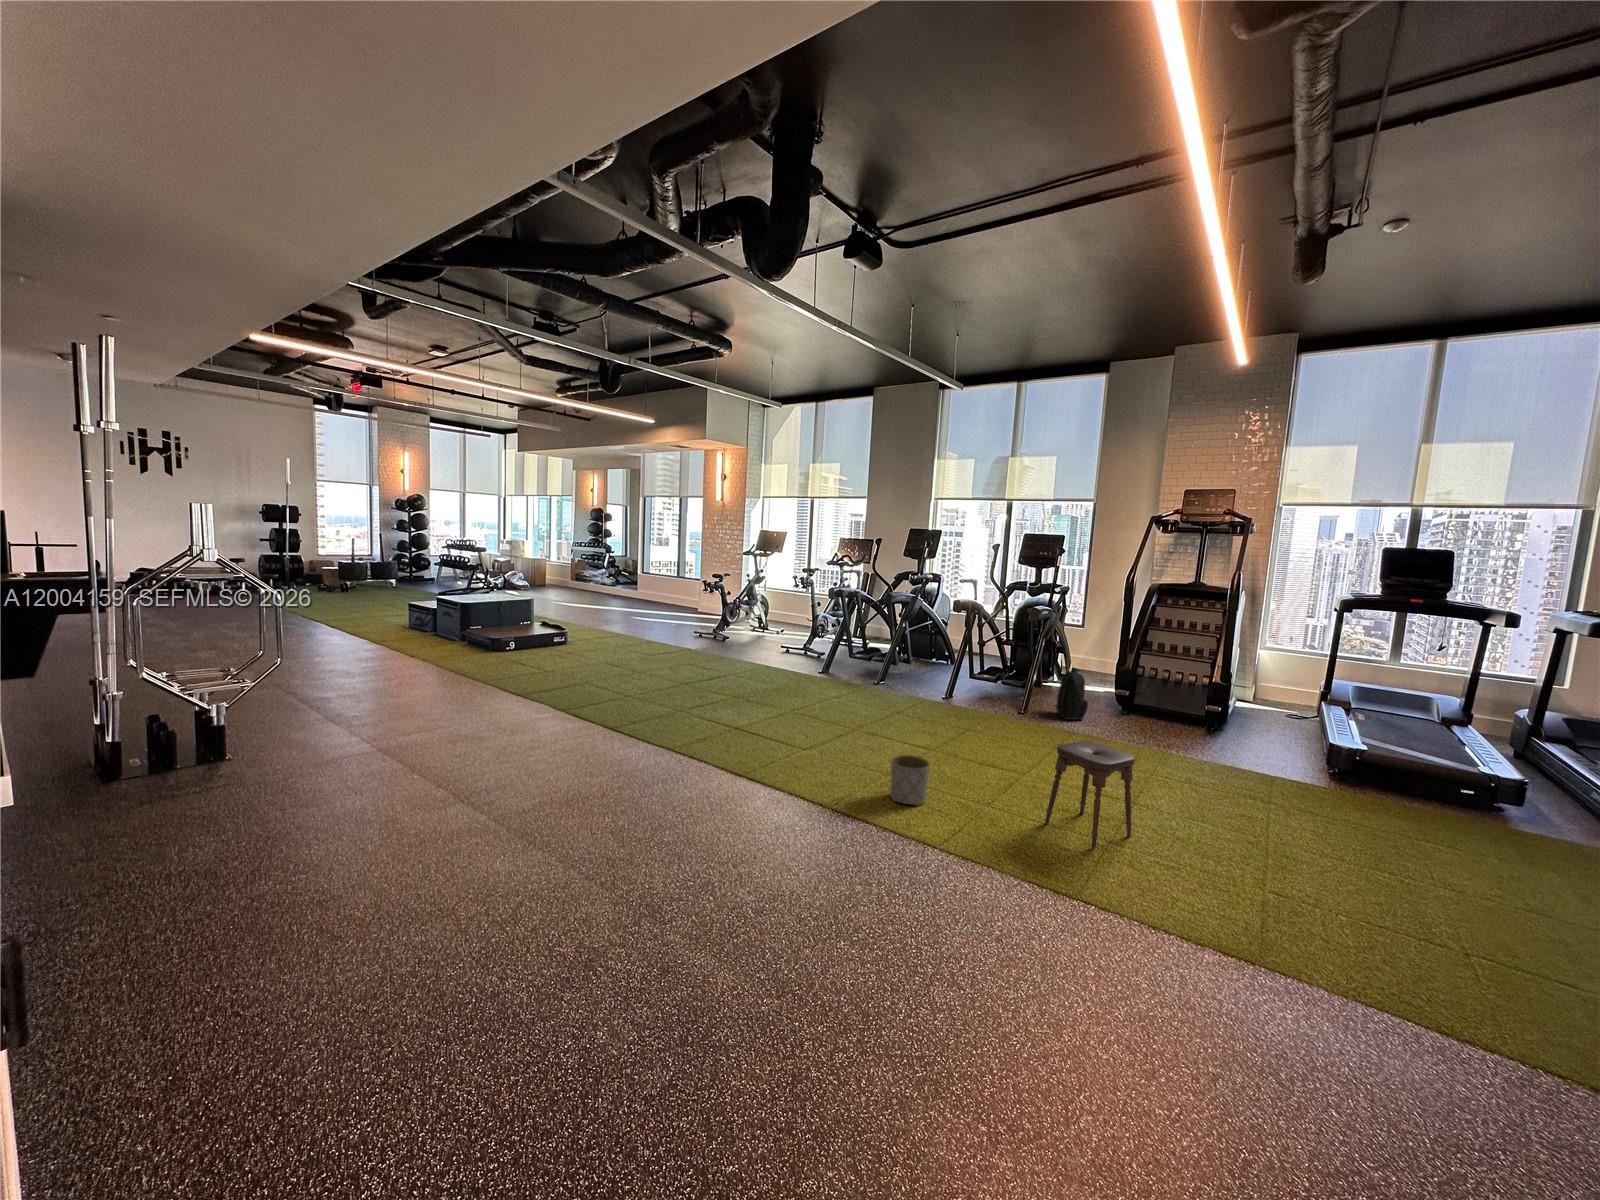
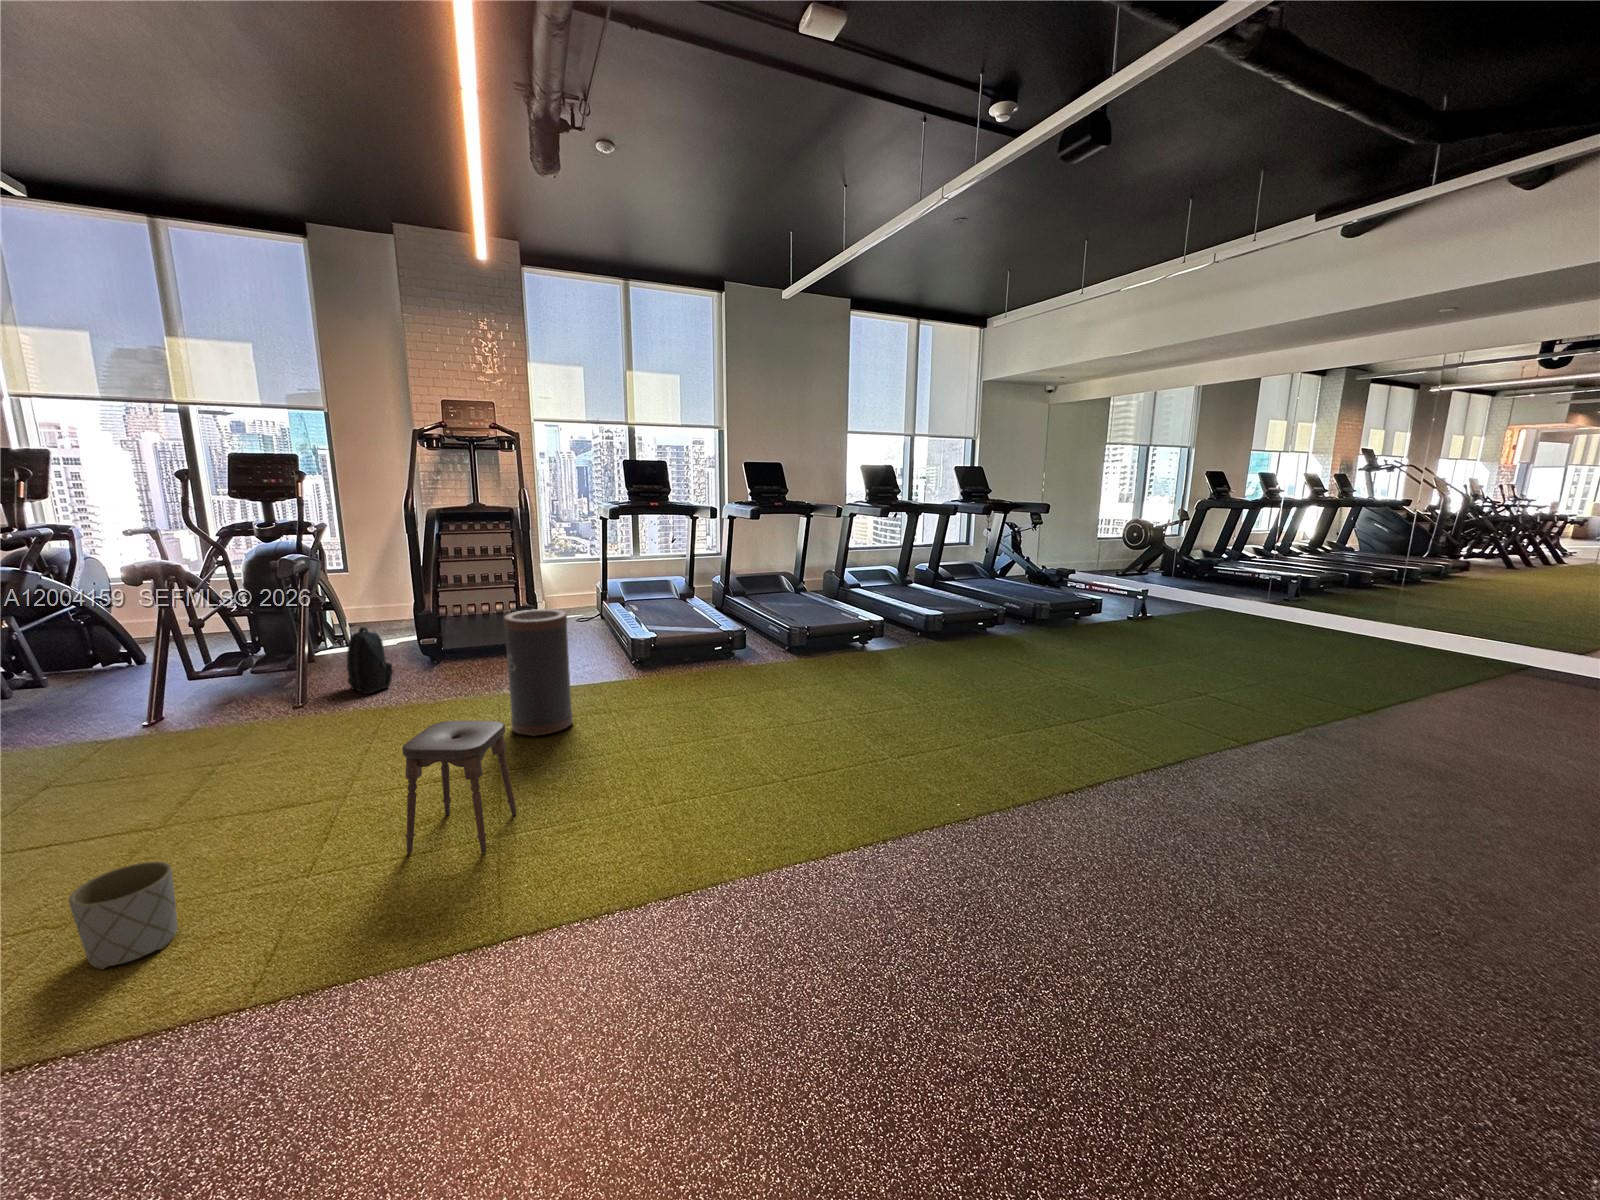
trash can: none [1160,679,1235,798] -> present [504,609,573,737]

